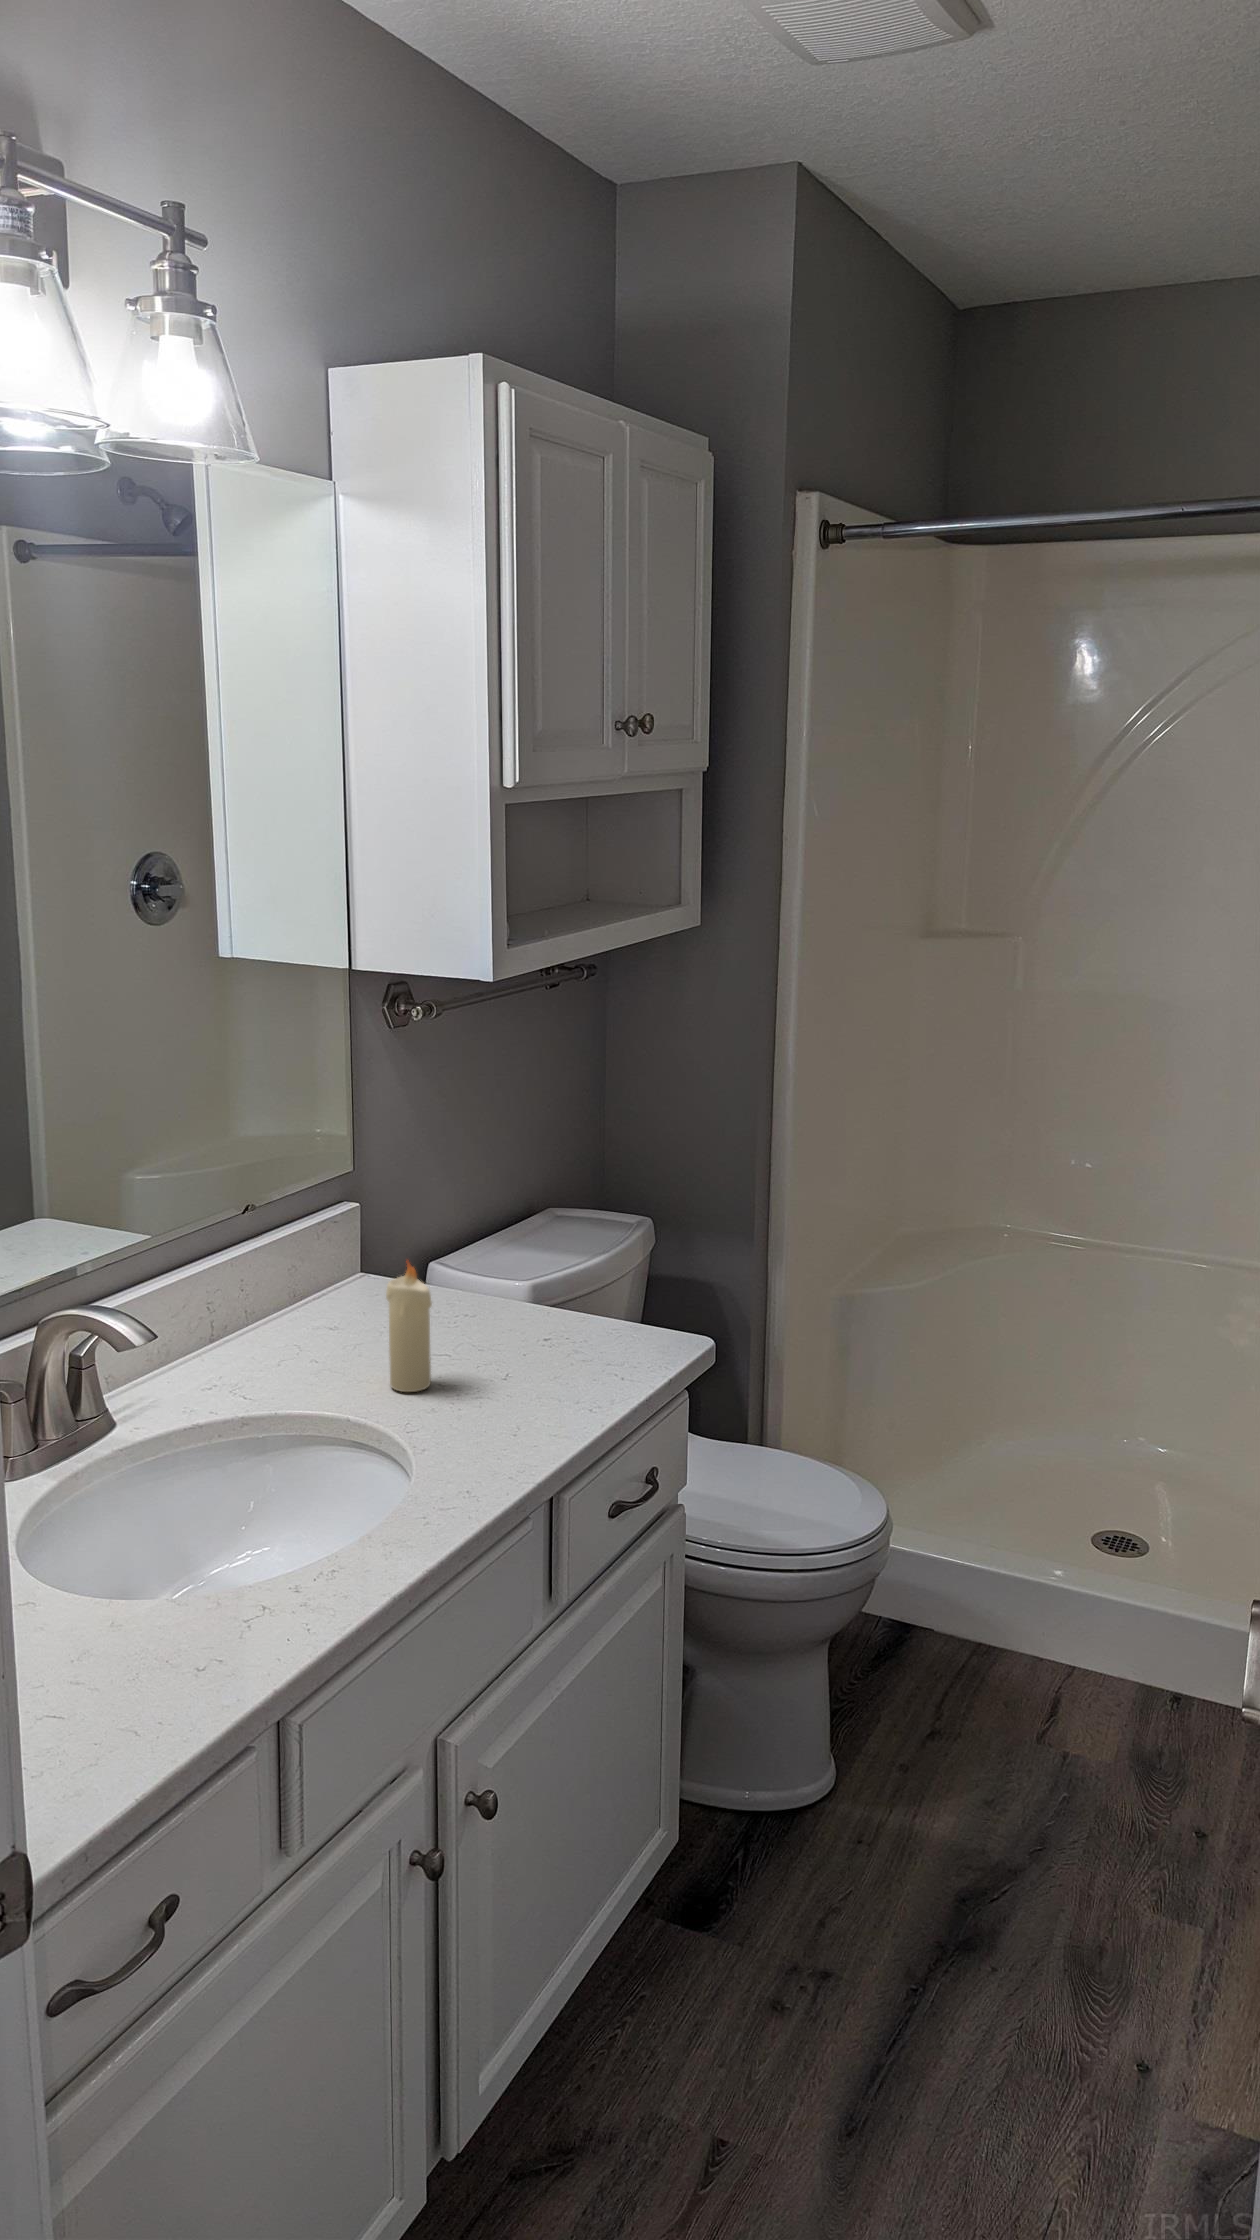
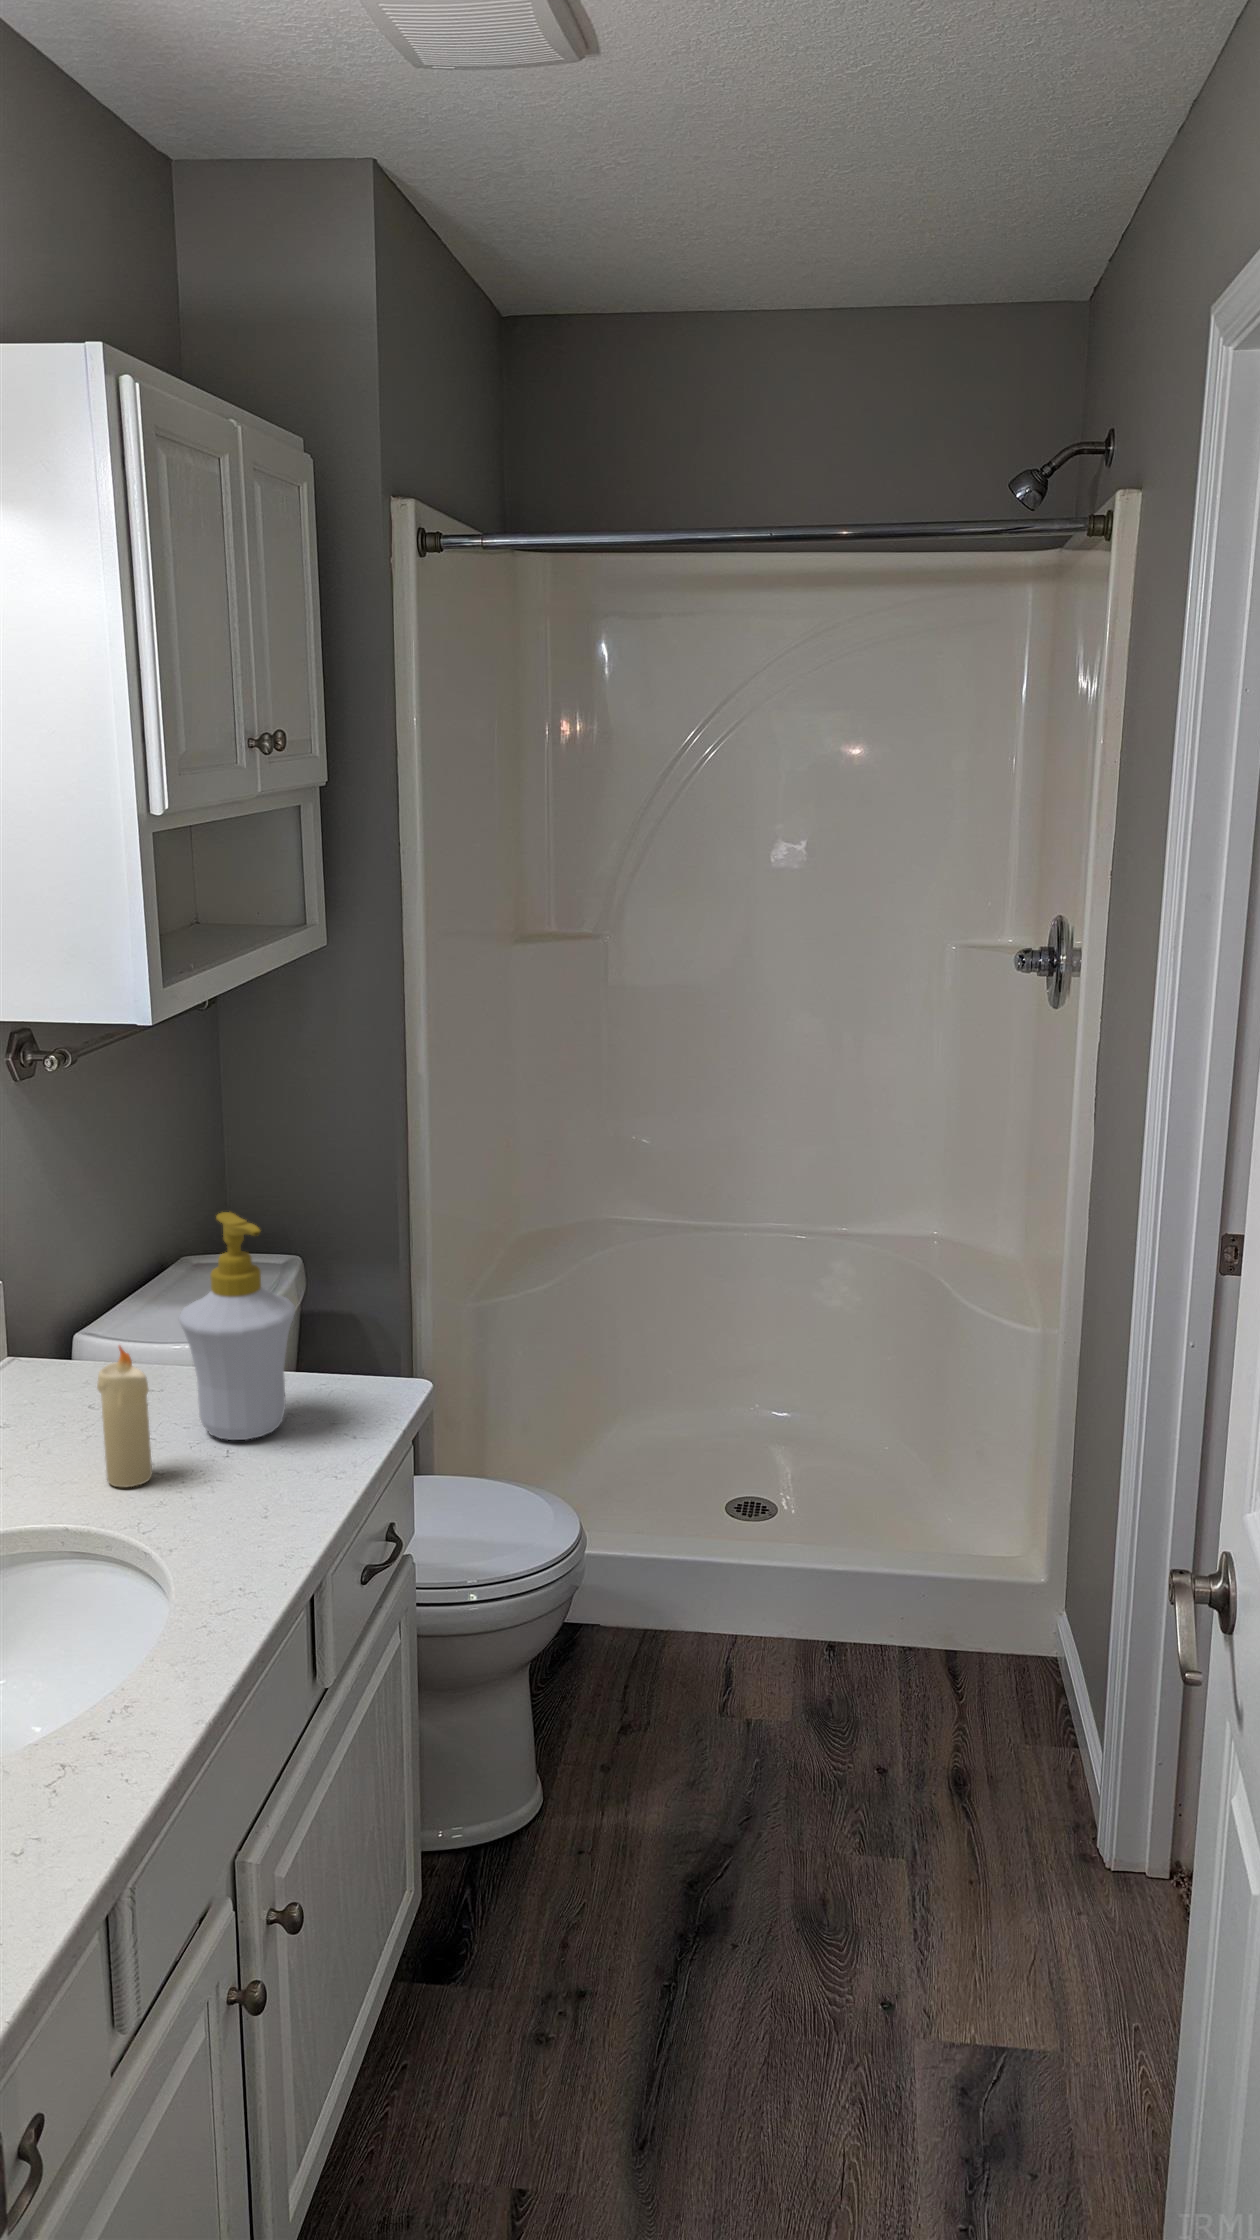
soap bottle: none [473,1150,581,1366] -> present [179,1212,295,1440]

